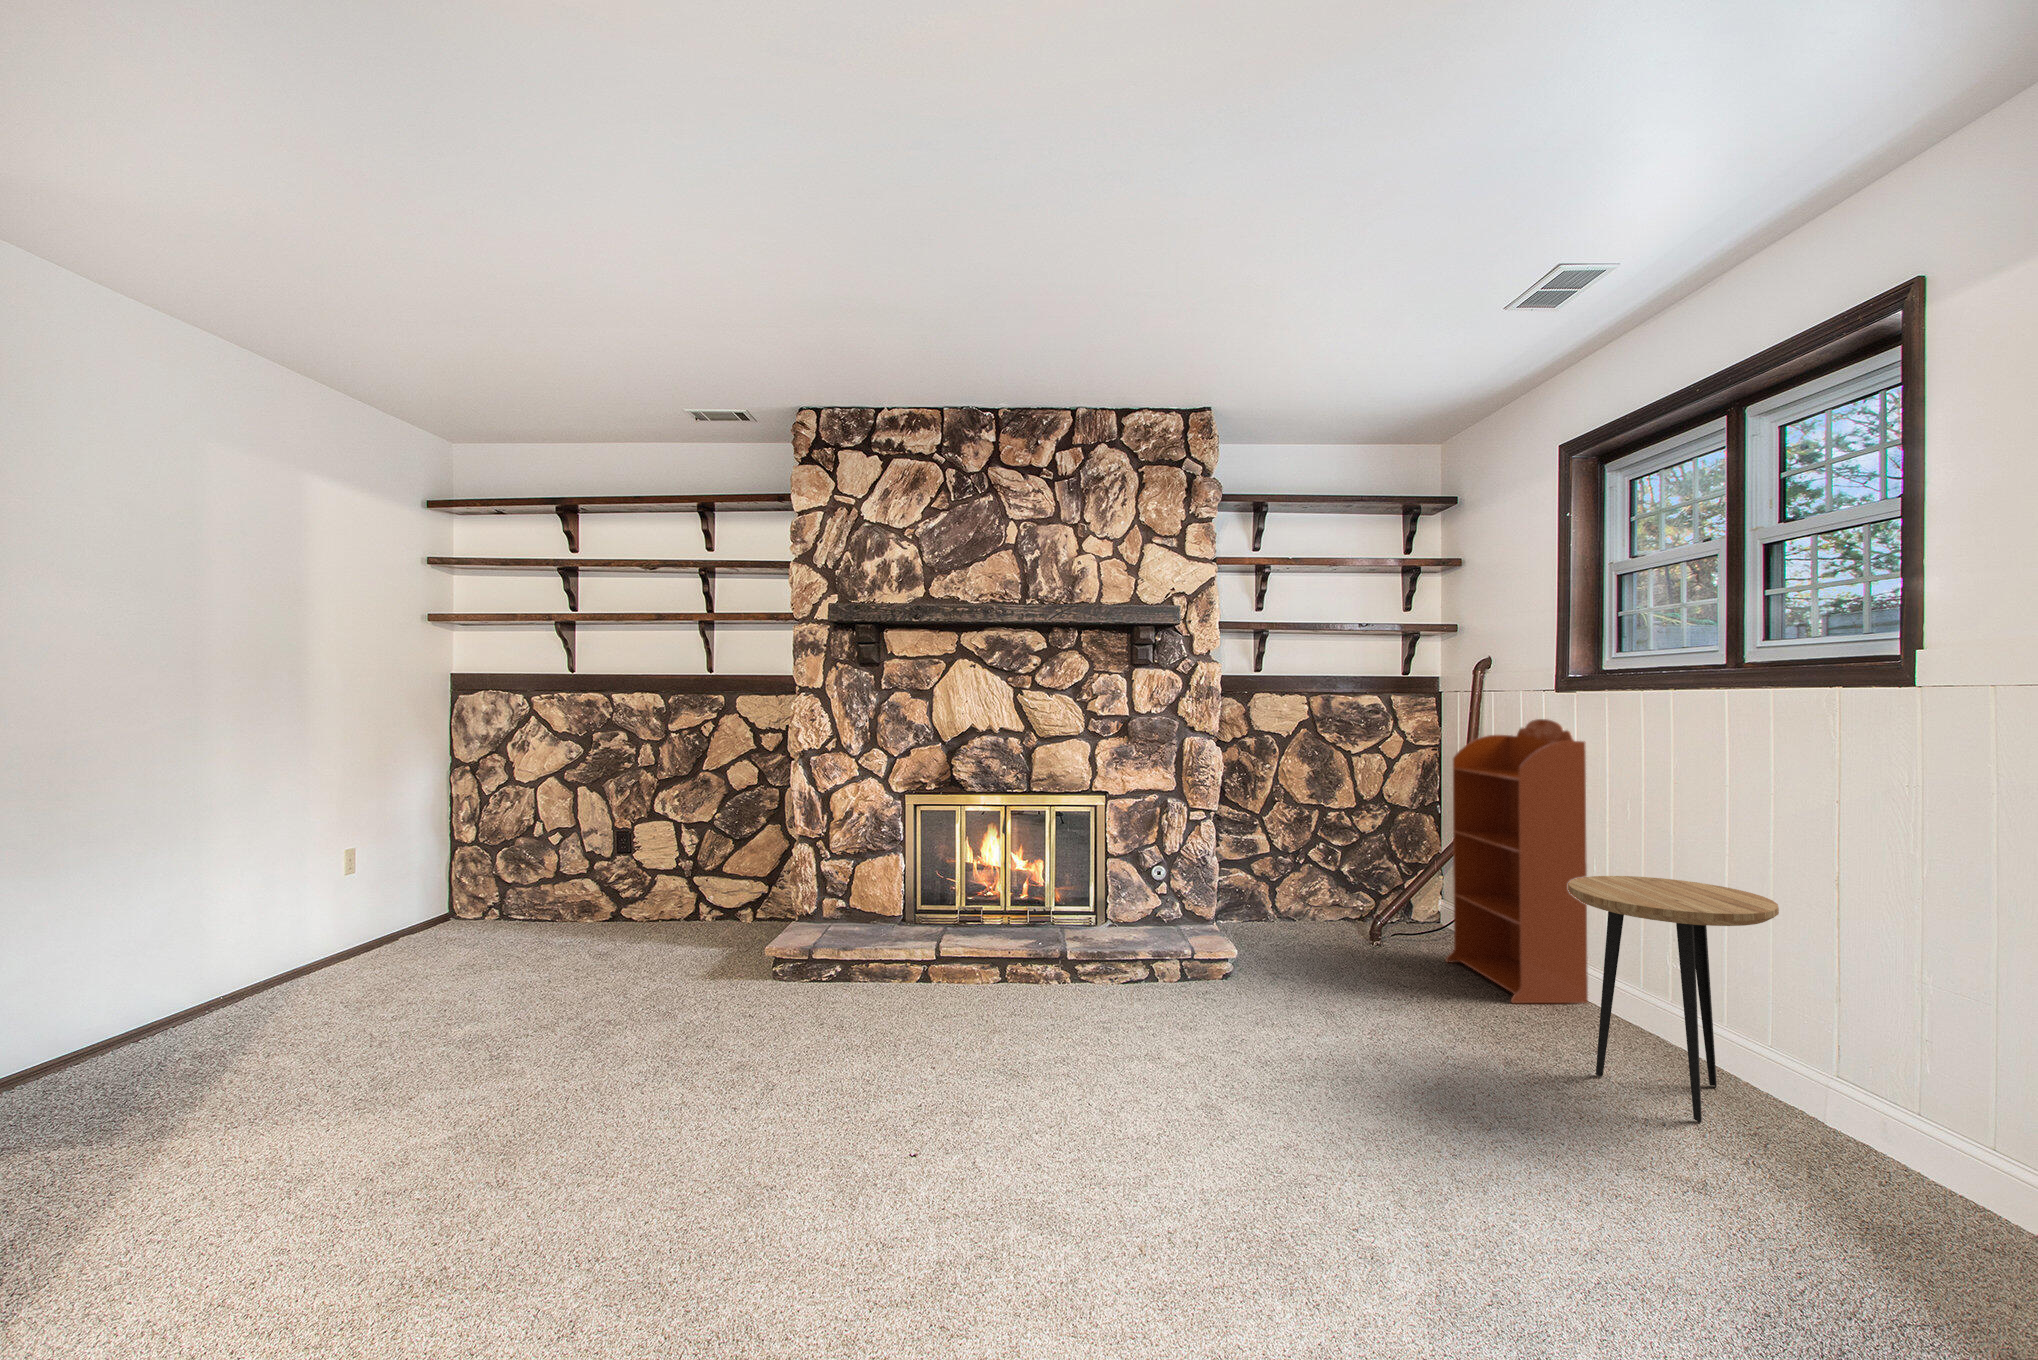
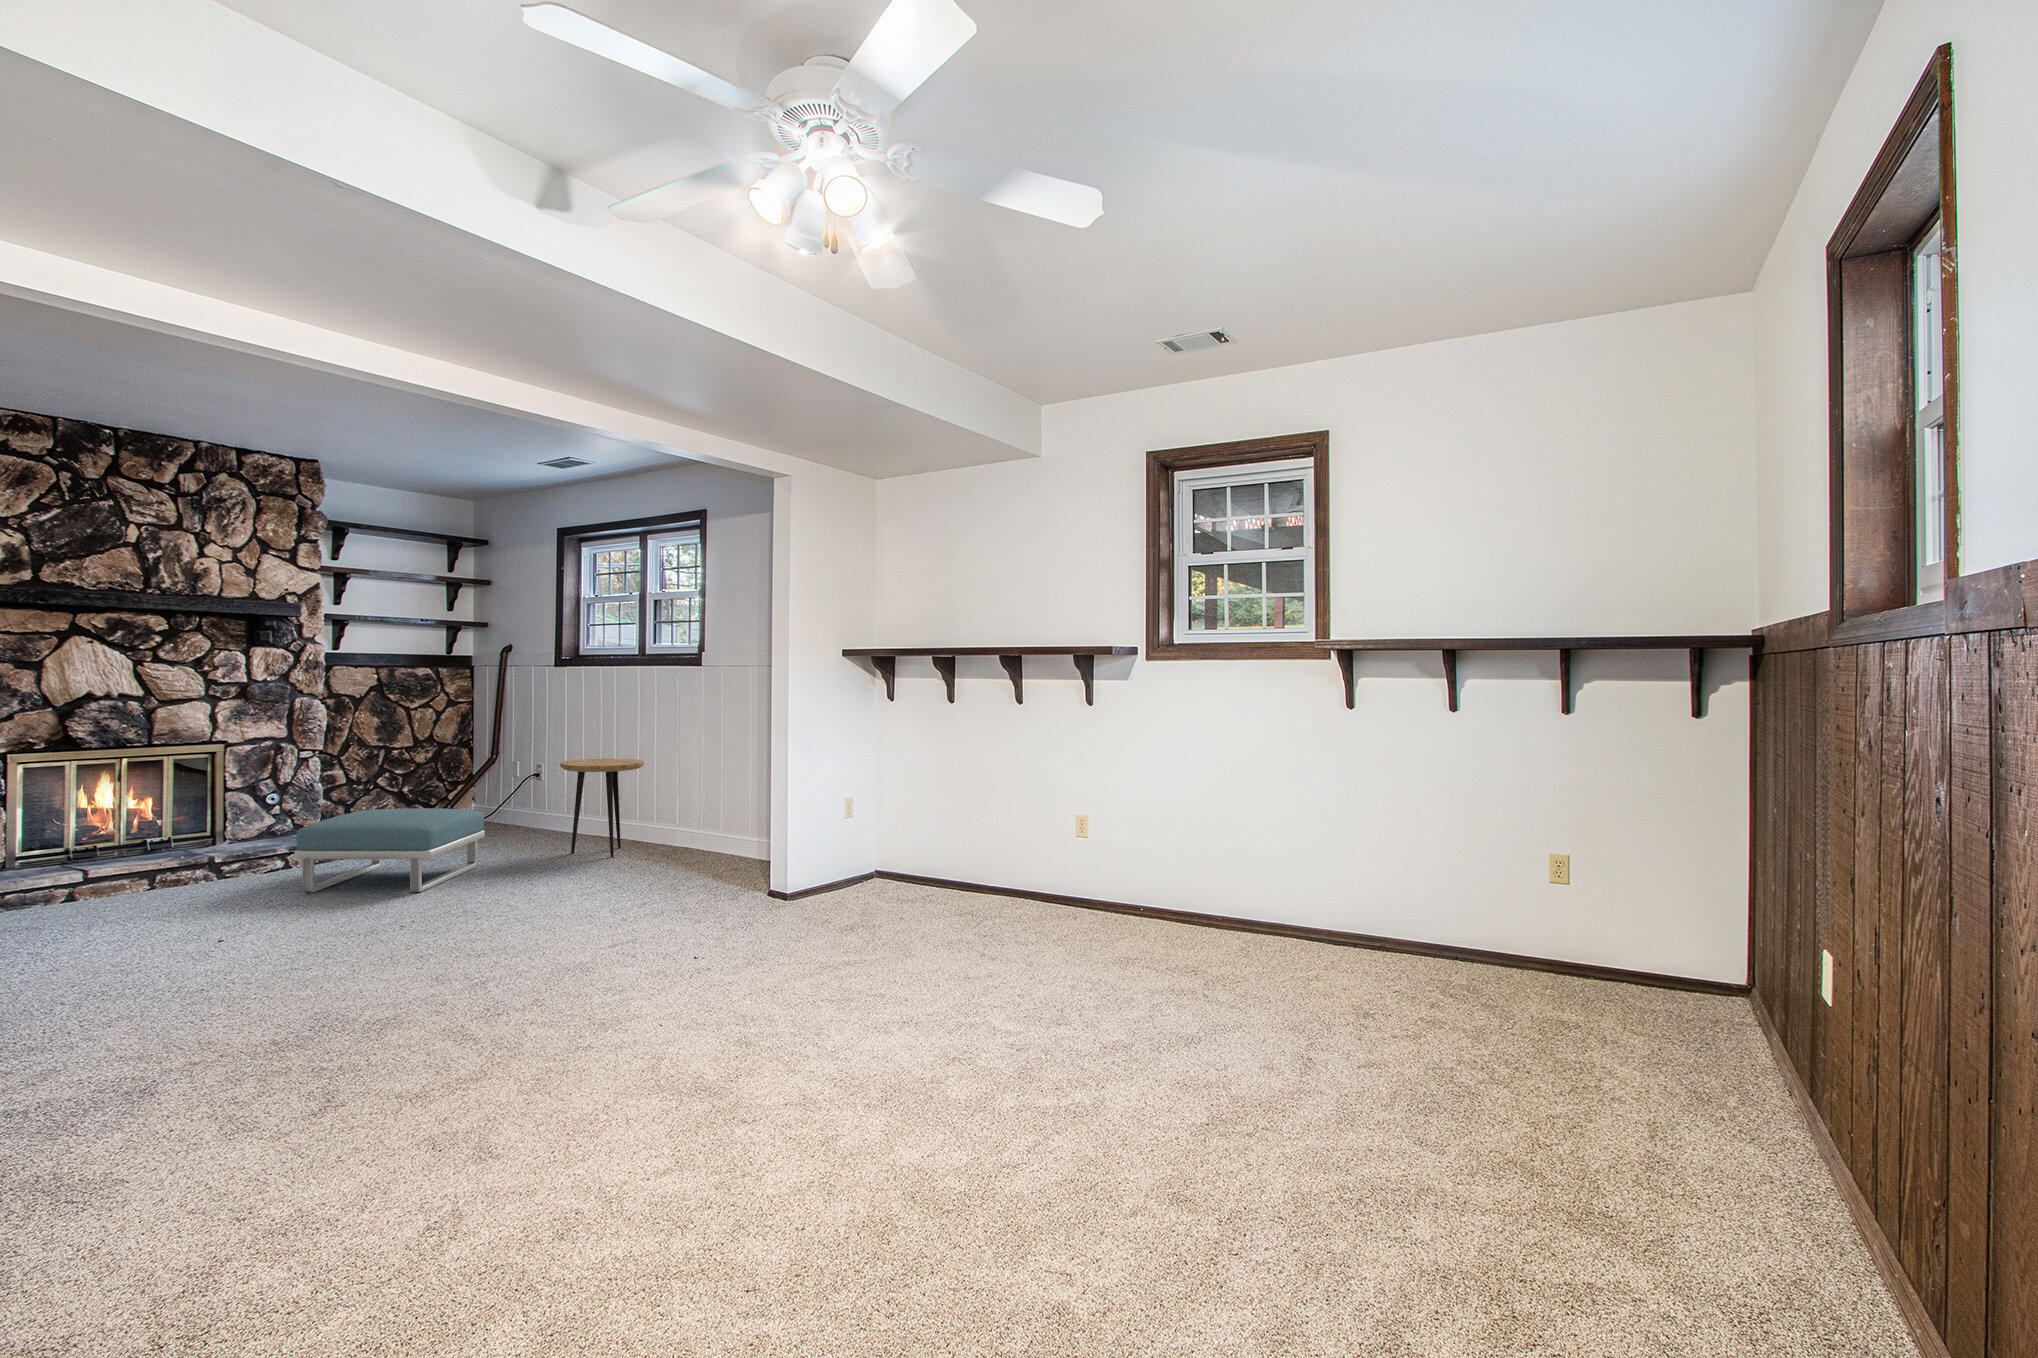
bookcase: present [1446,719,1588,1003] -> none [483,683,566,841]
footstool: none [1107,921,1413,1127] -> present [294,808,485,892]

